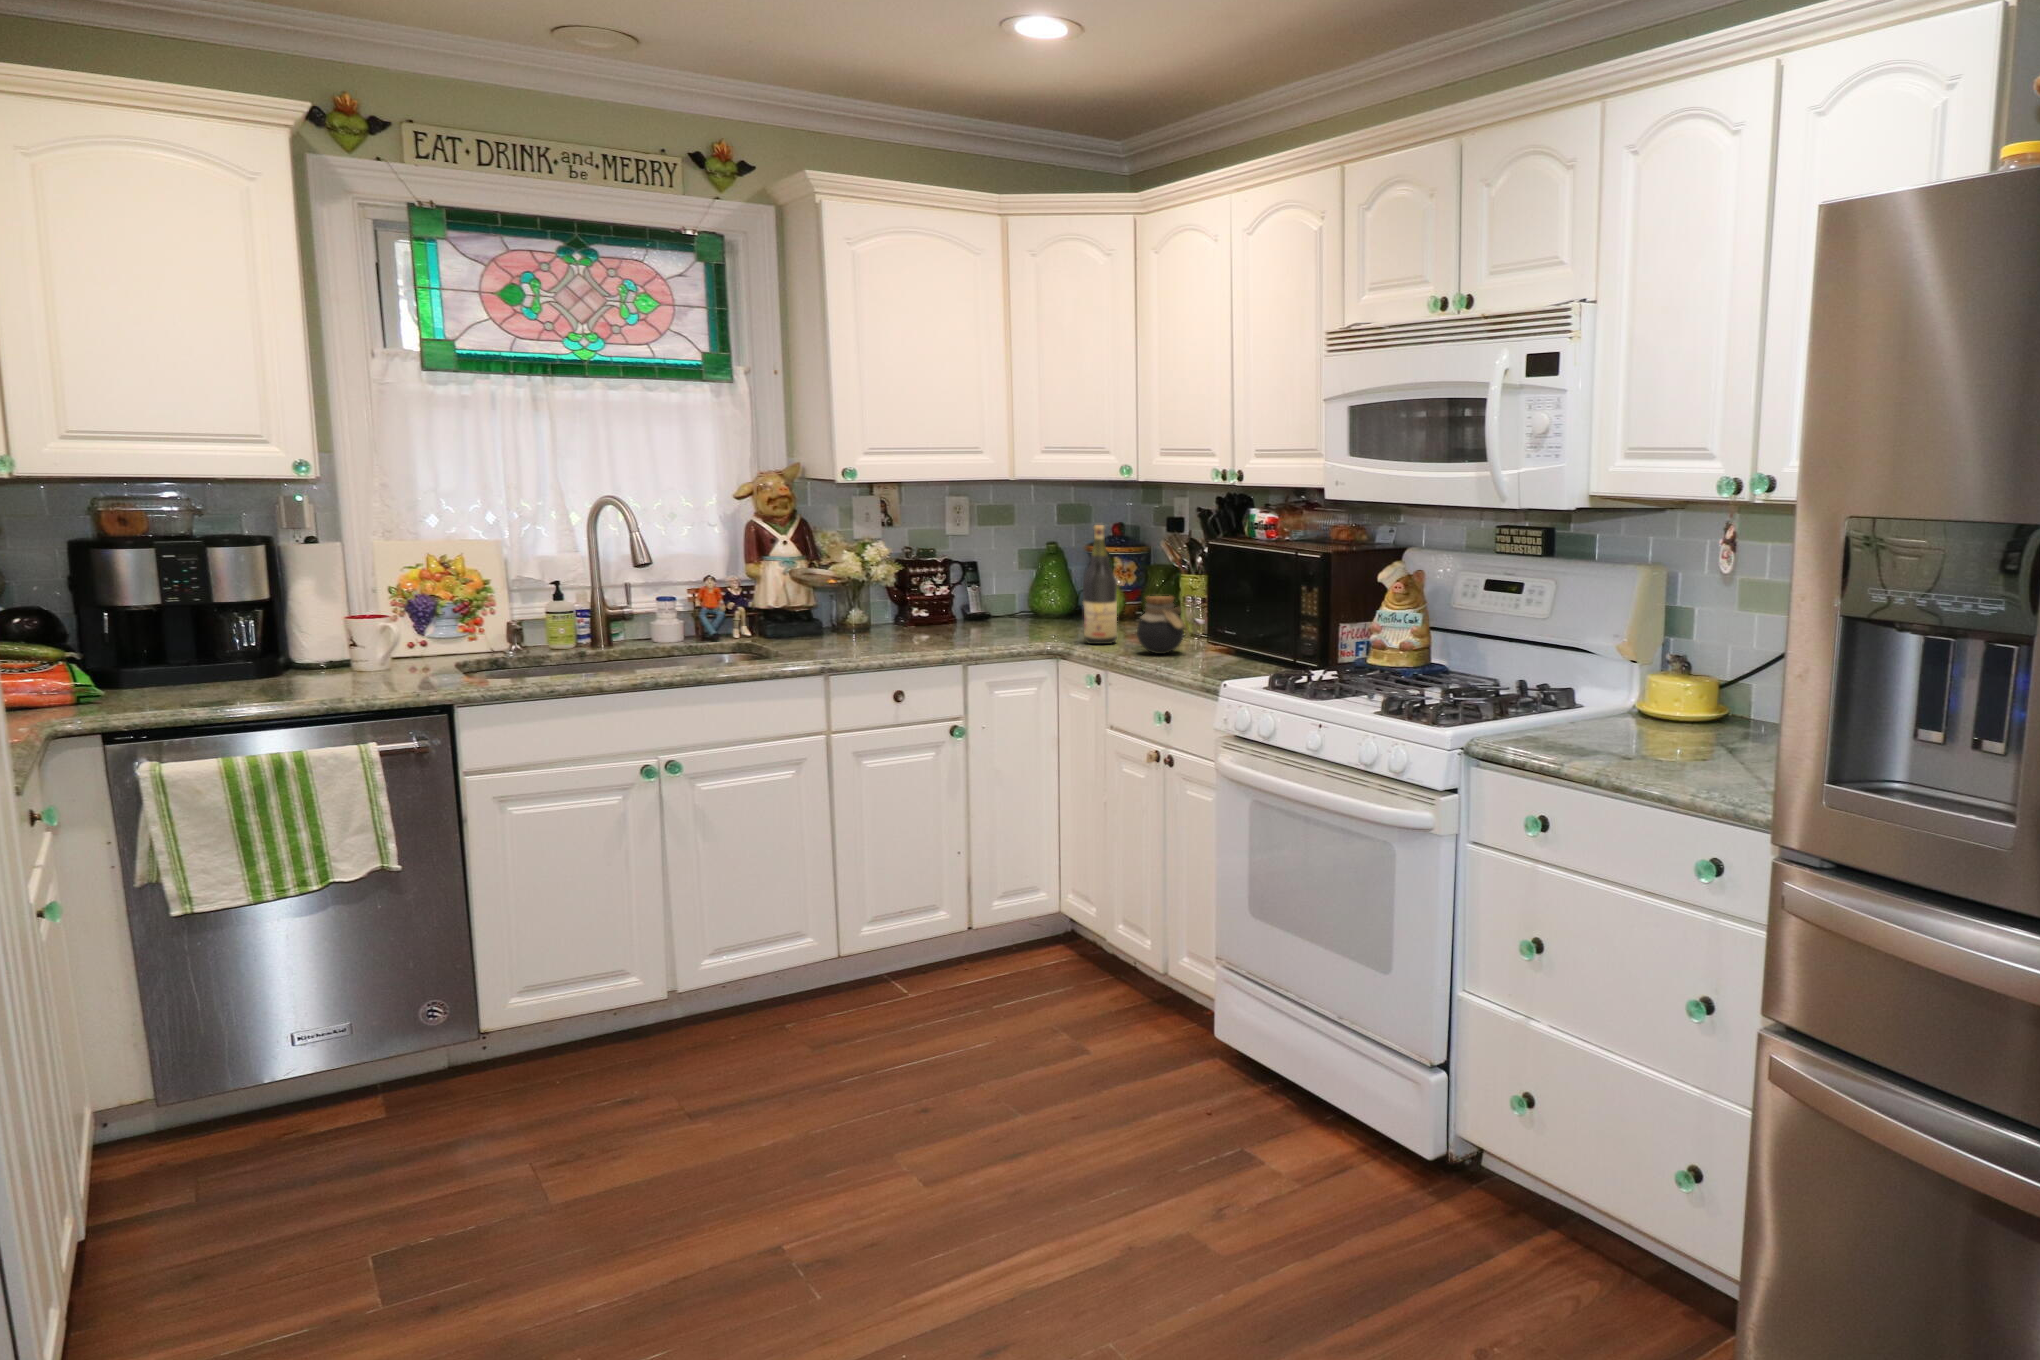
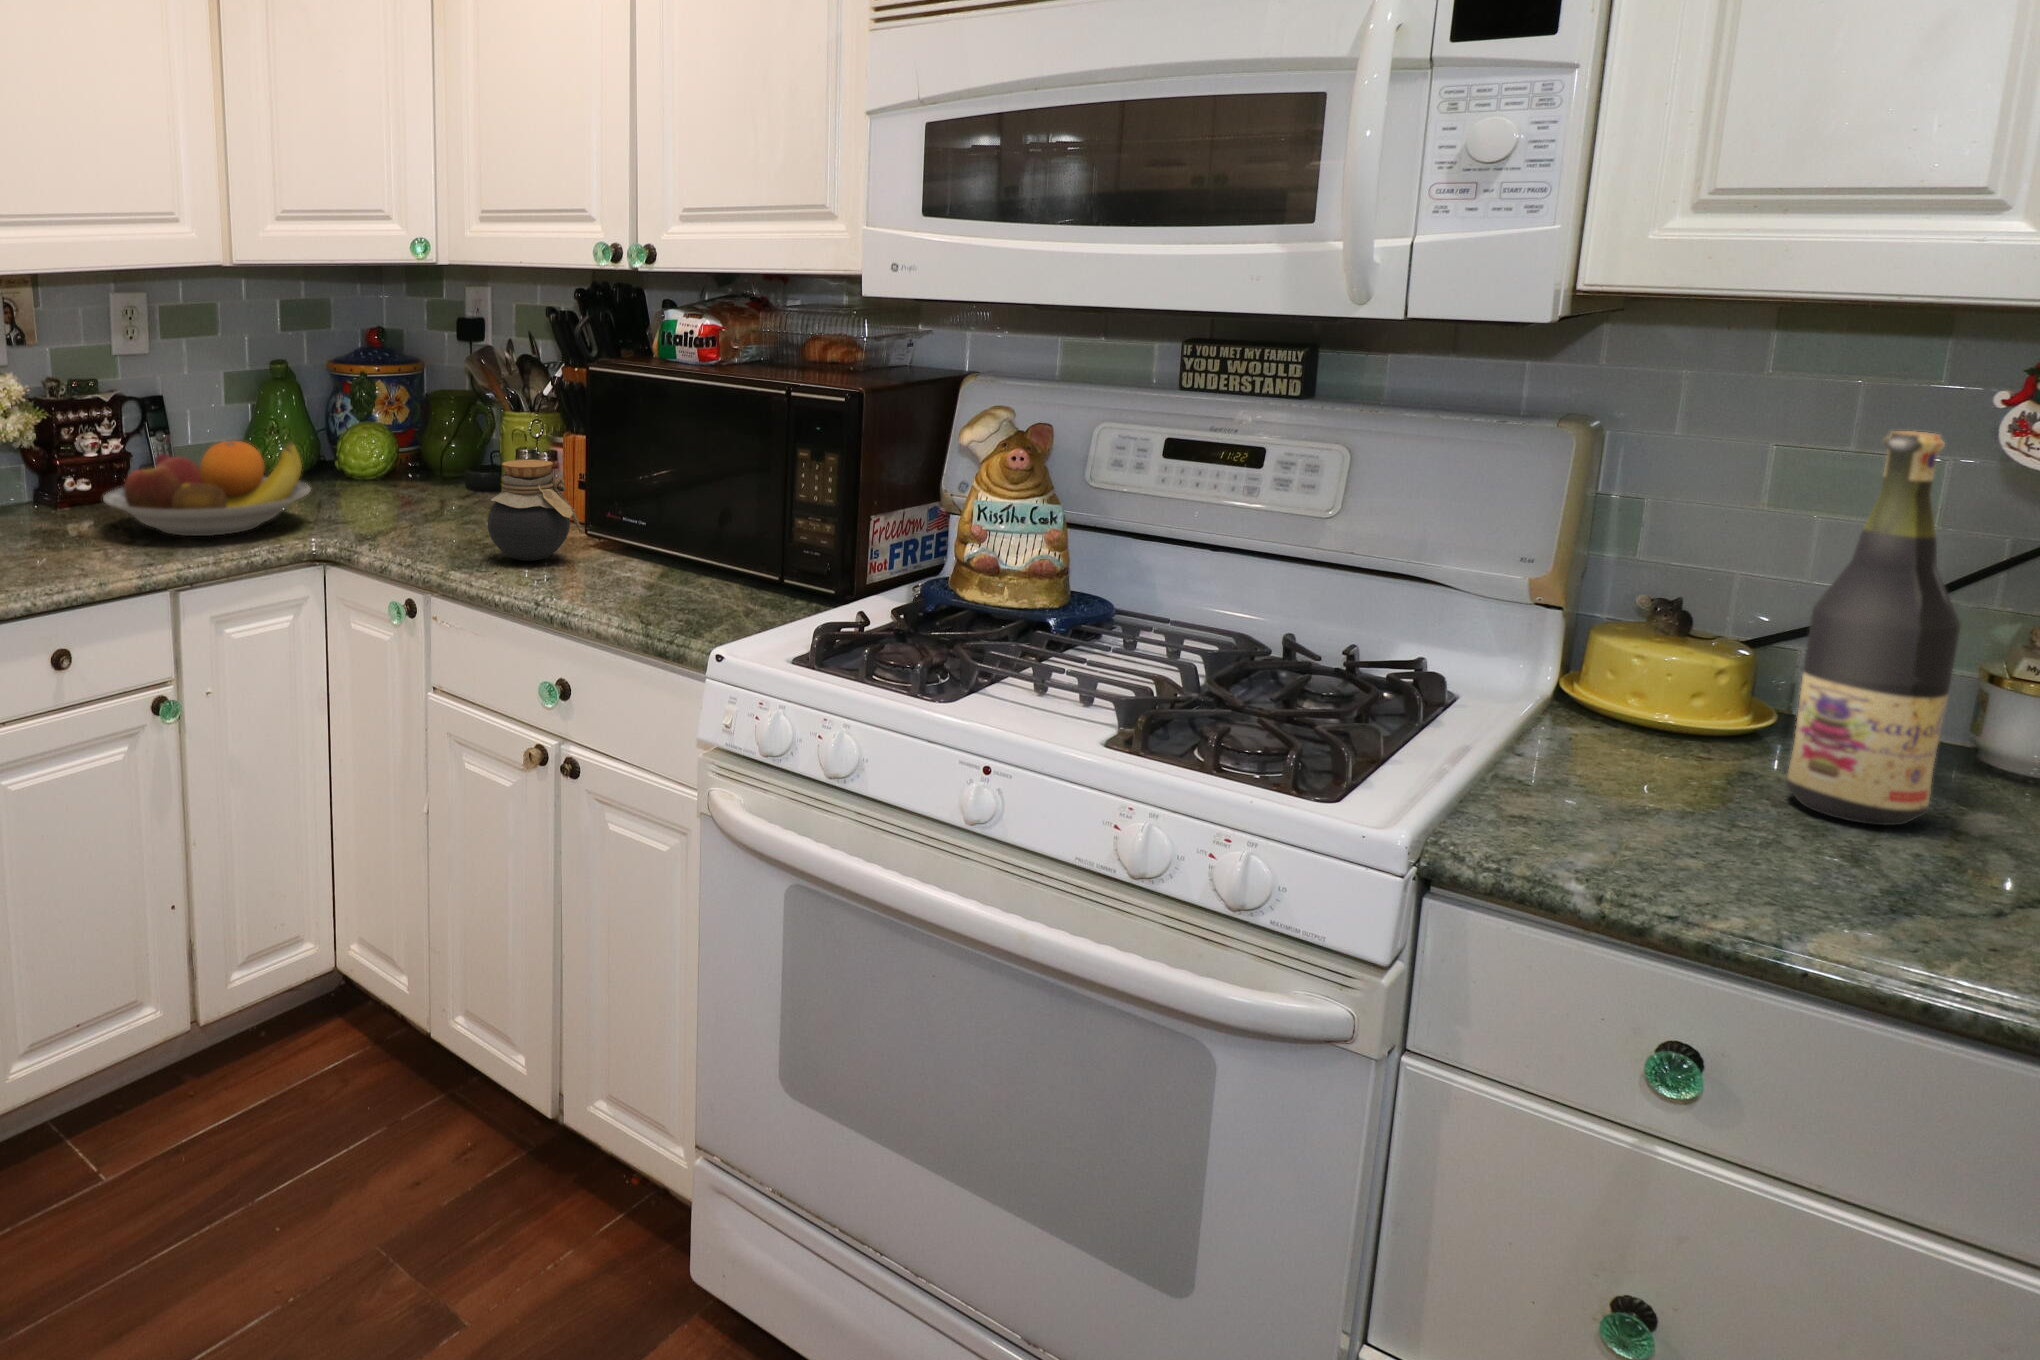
wine bottle: present [1083,525,1117,644] -> present [1786,431,1961,825]
fruit bowl: none [930,585,1053,639] -> present [103,441,310,536]

